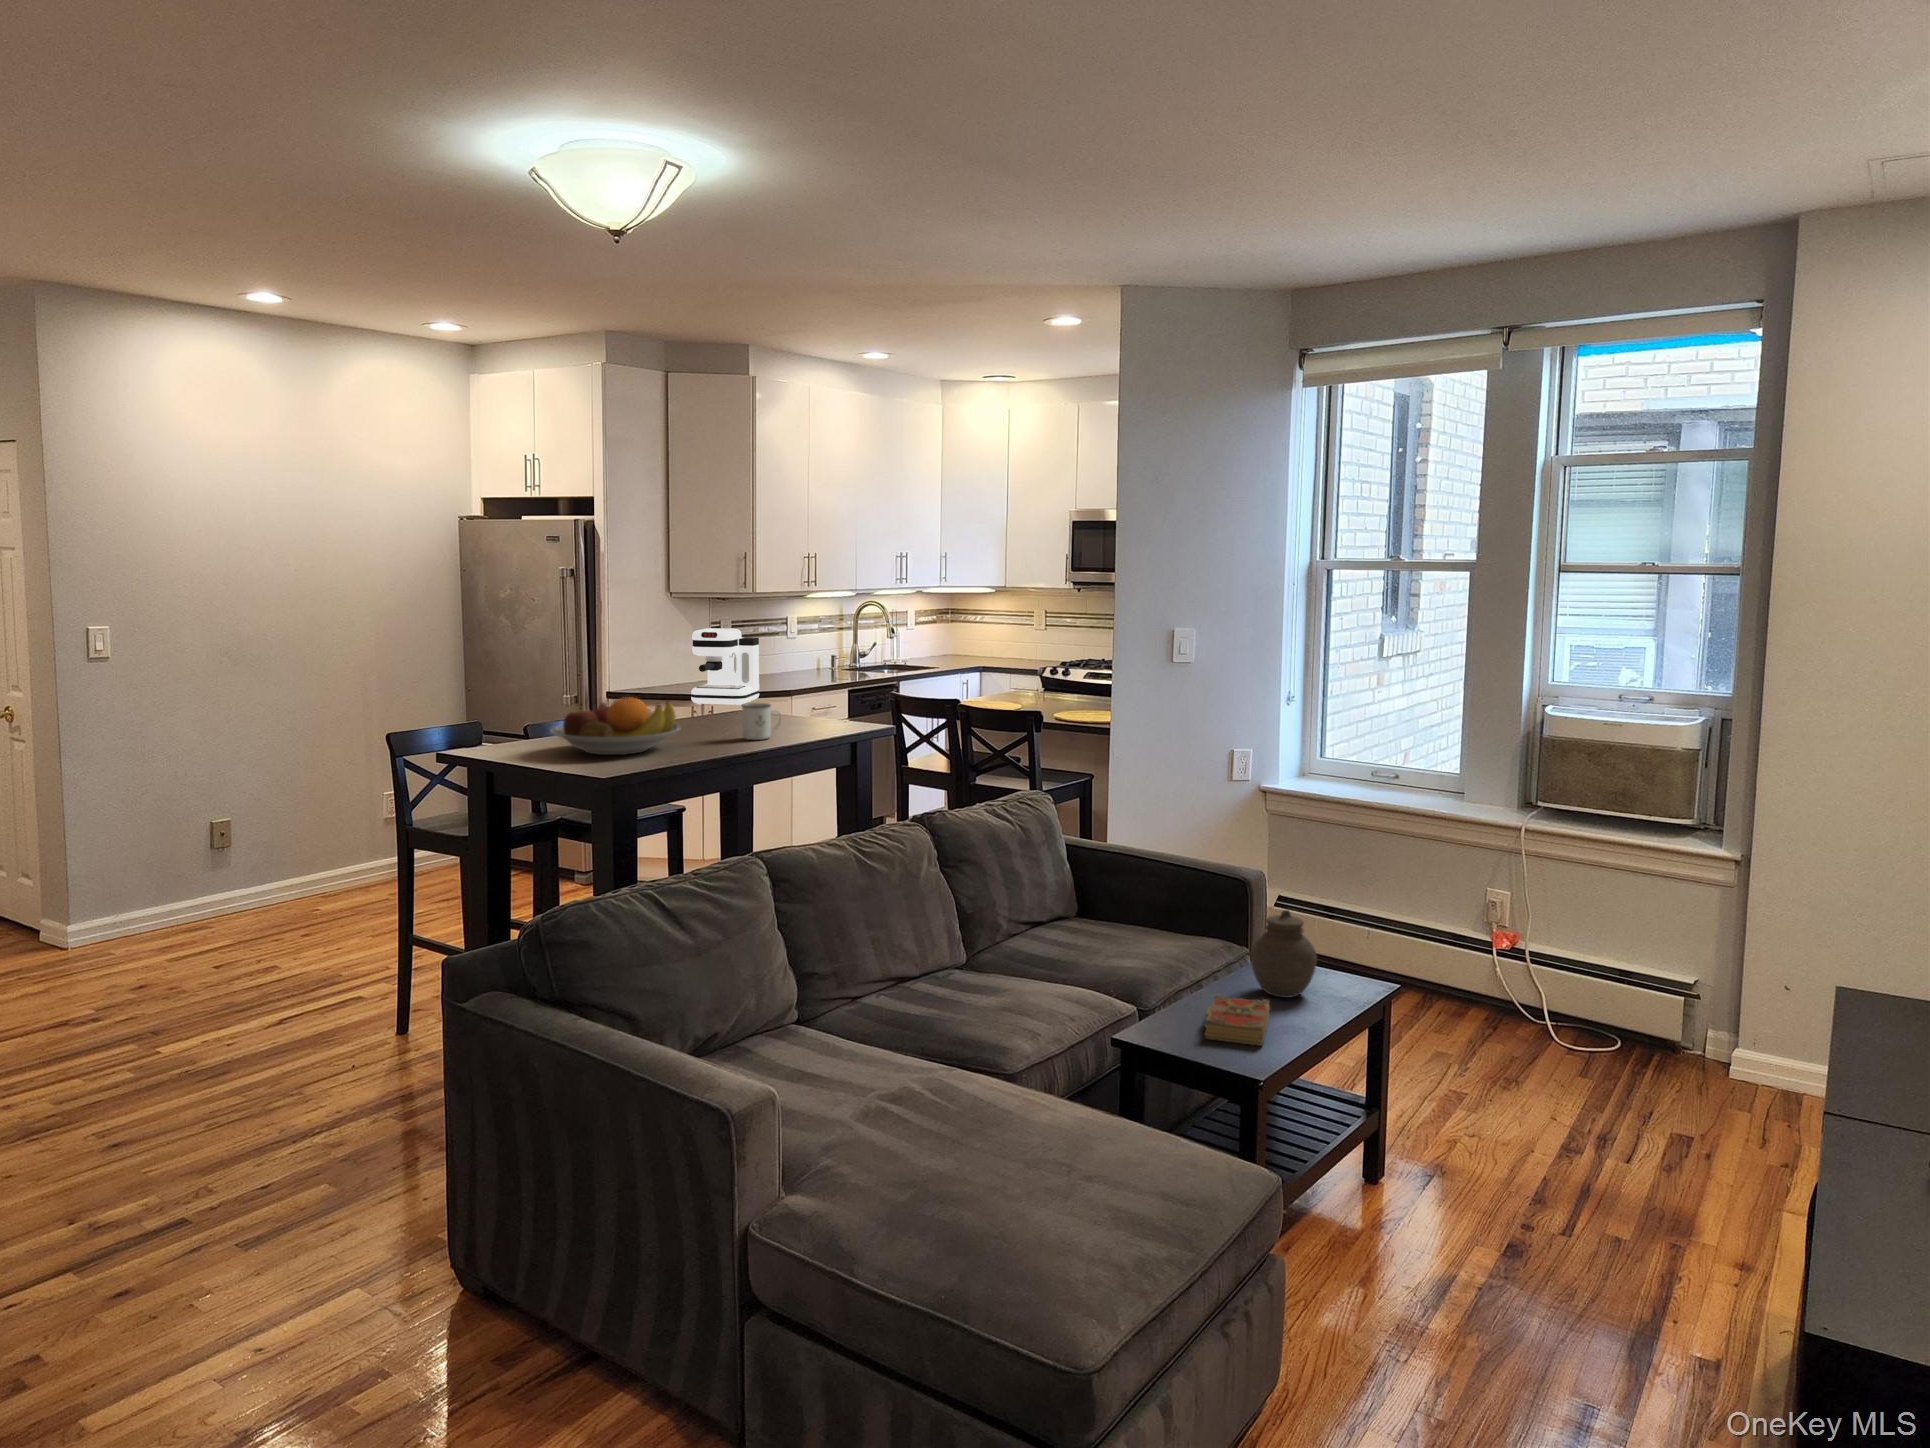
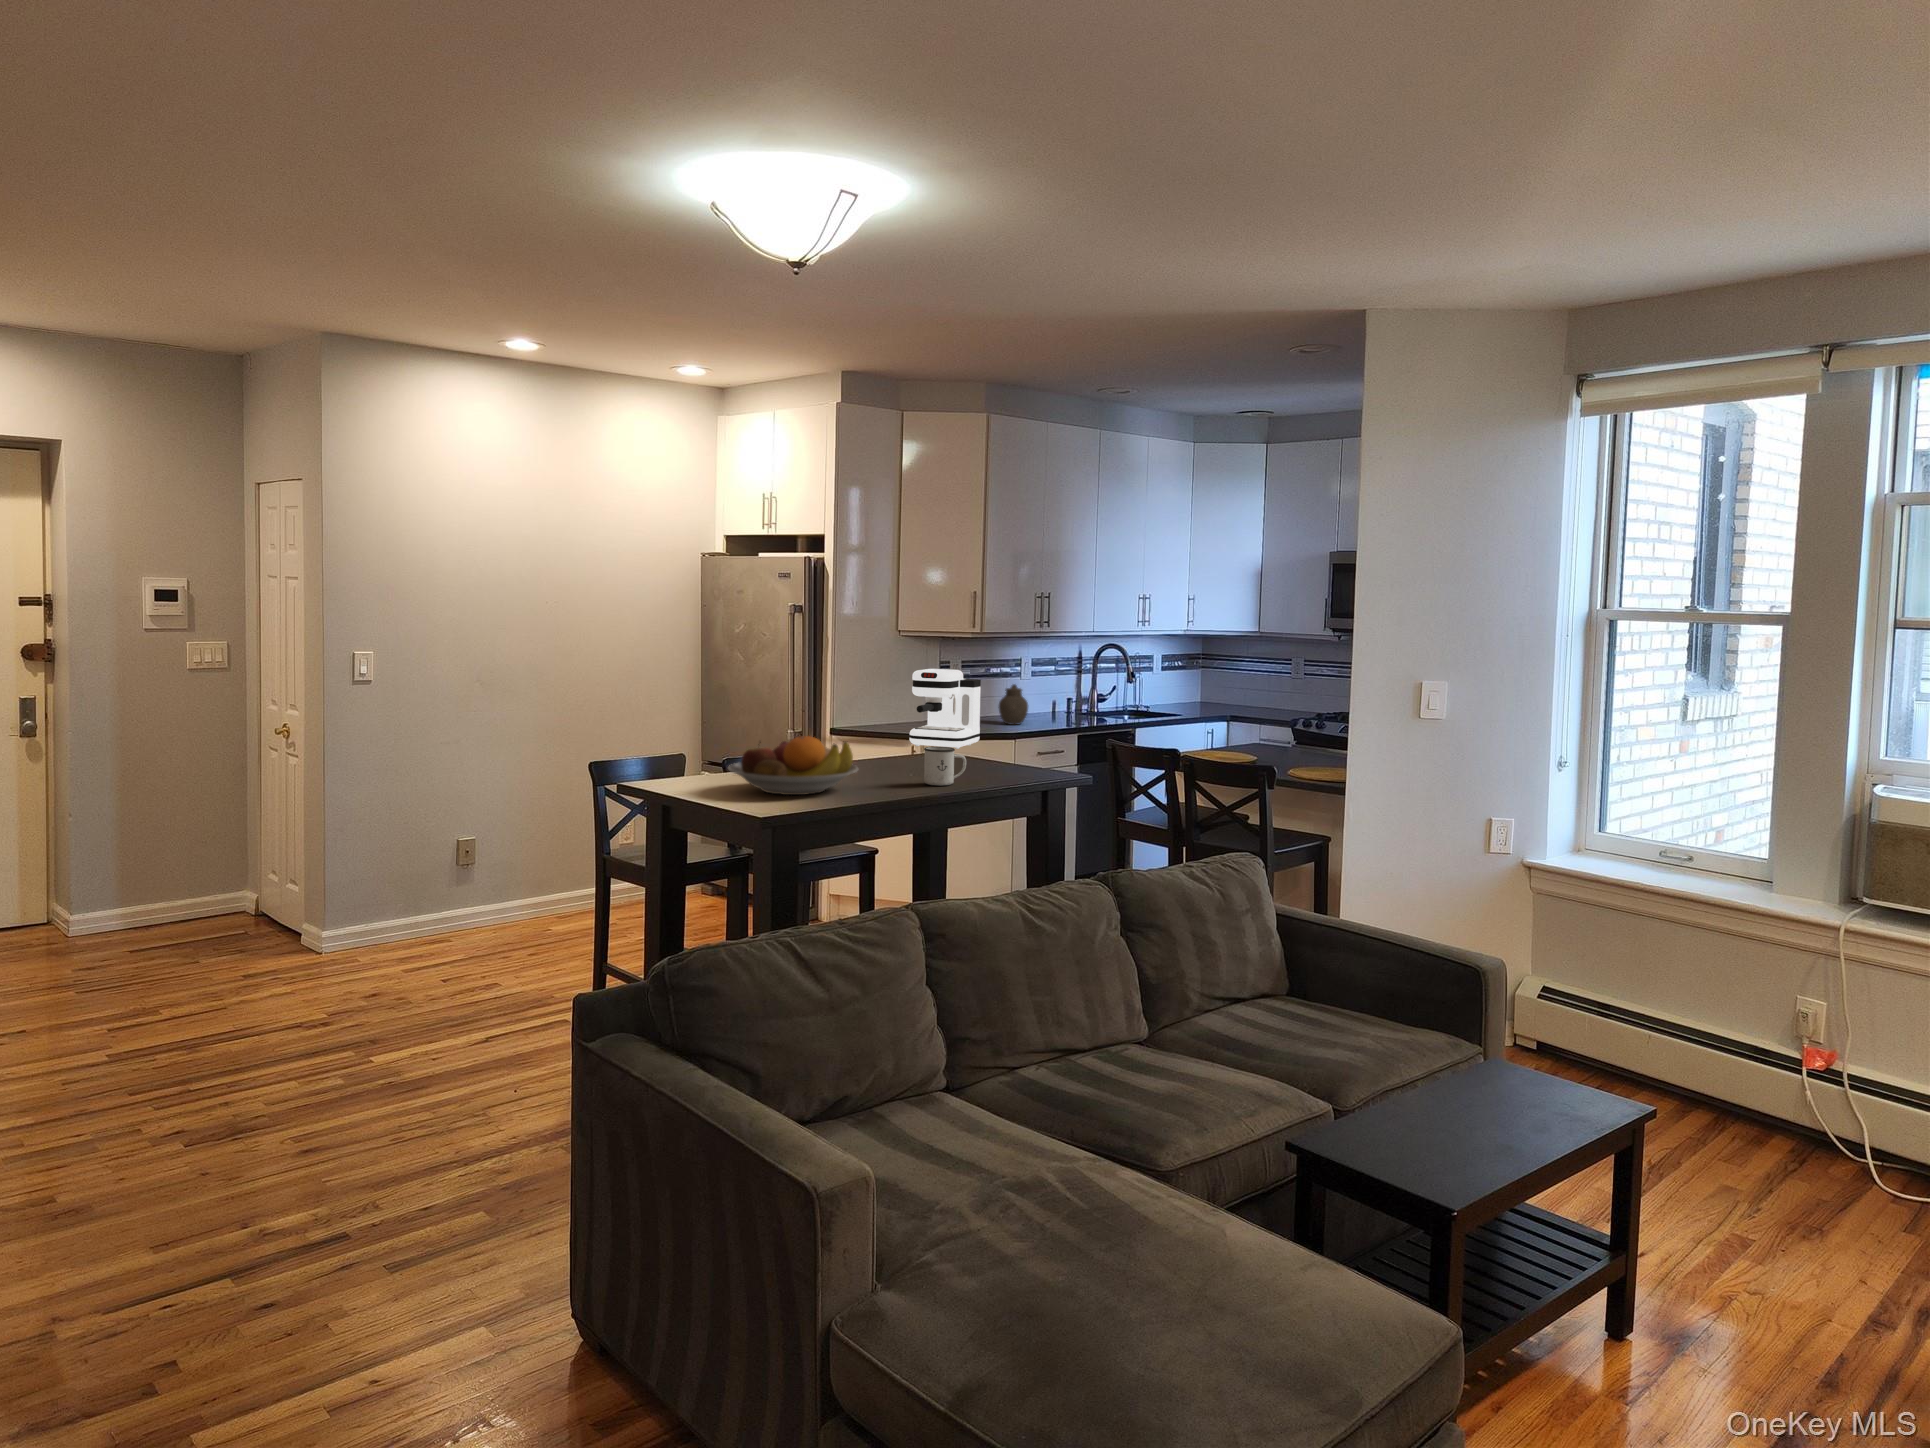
jar: present [1251,910,1317,998] -> present [998,684,1028,725]
book: present [1205,994,1270,1046] -> none [1399,1104,1486,1173]

